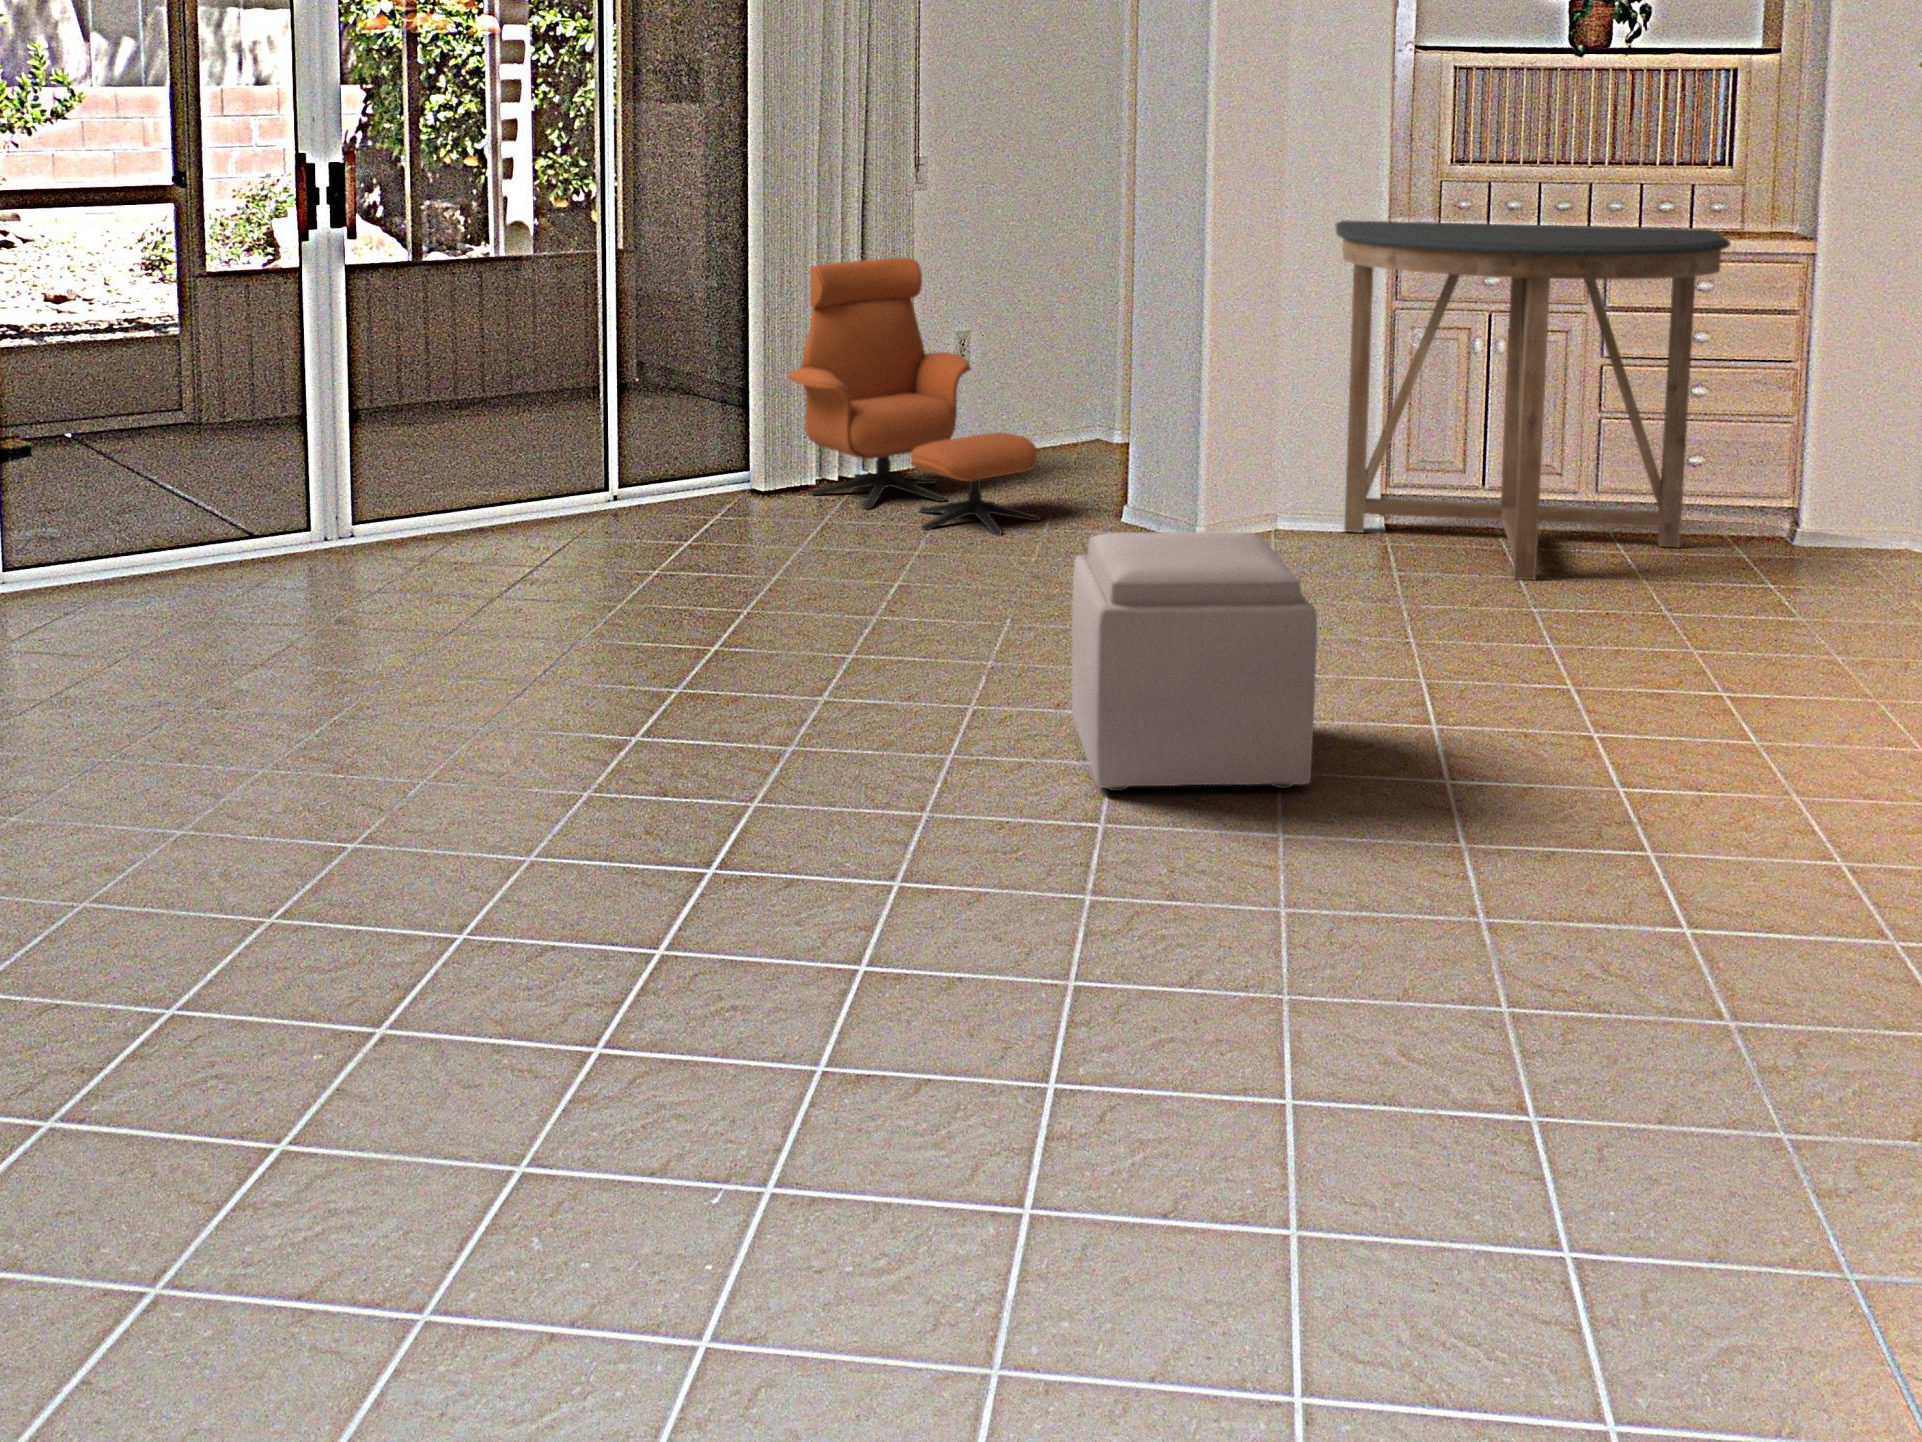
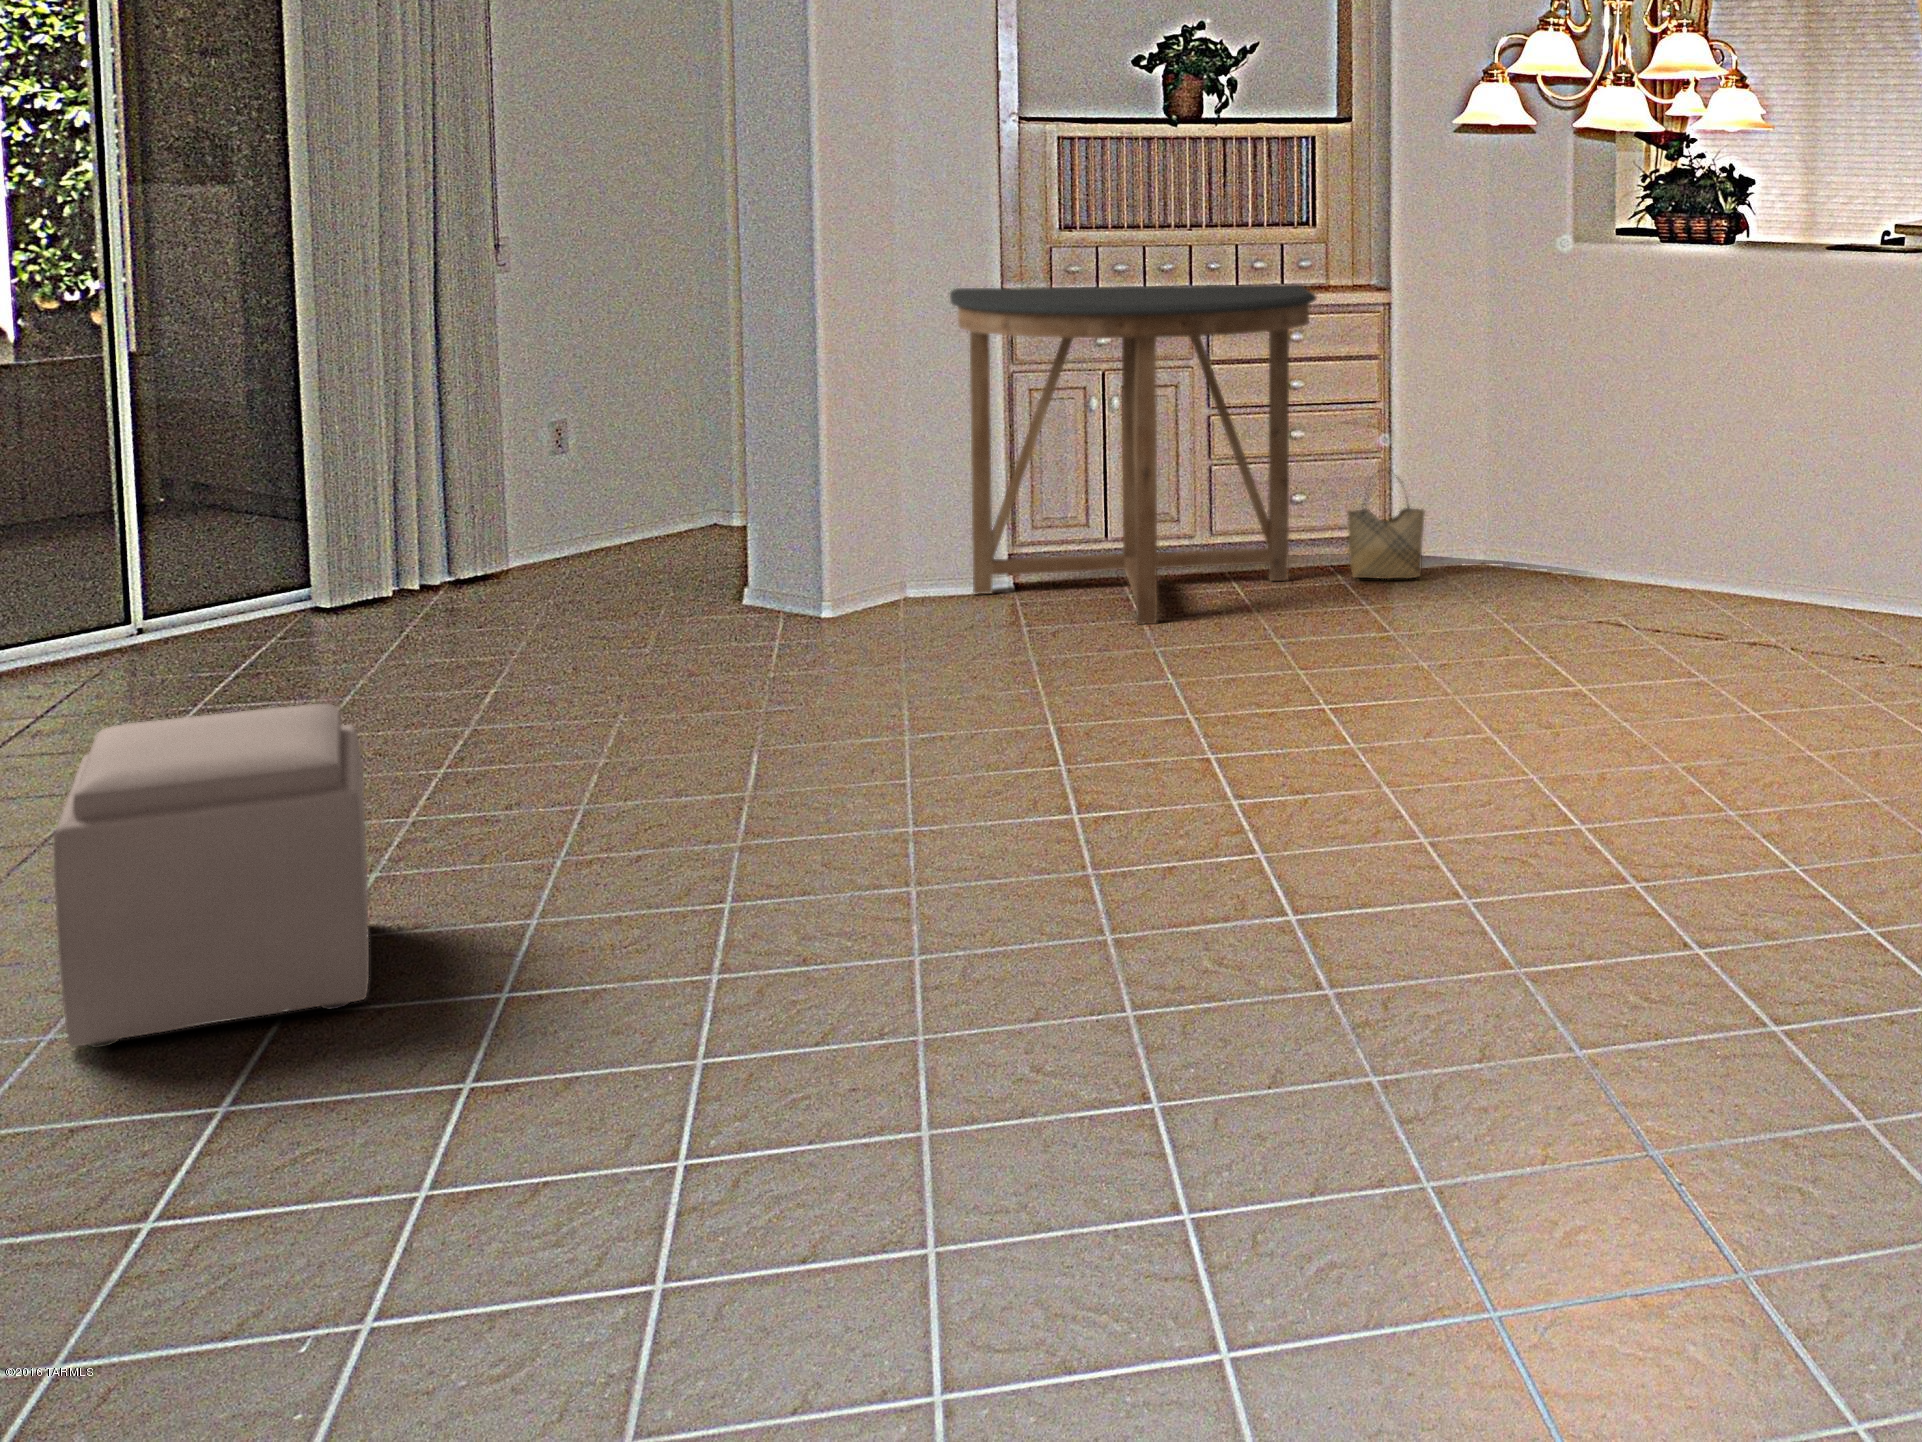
lounge chair: present [788,258,1041,536] -> none [349,344,653,634]
woven basket: none [1750,436,1843,557] -> present [1347,475,1425,579]
ottoman: present [1072,532,1317,791] -> present [54,704,369,1048]

